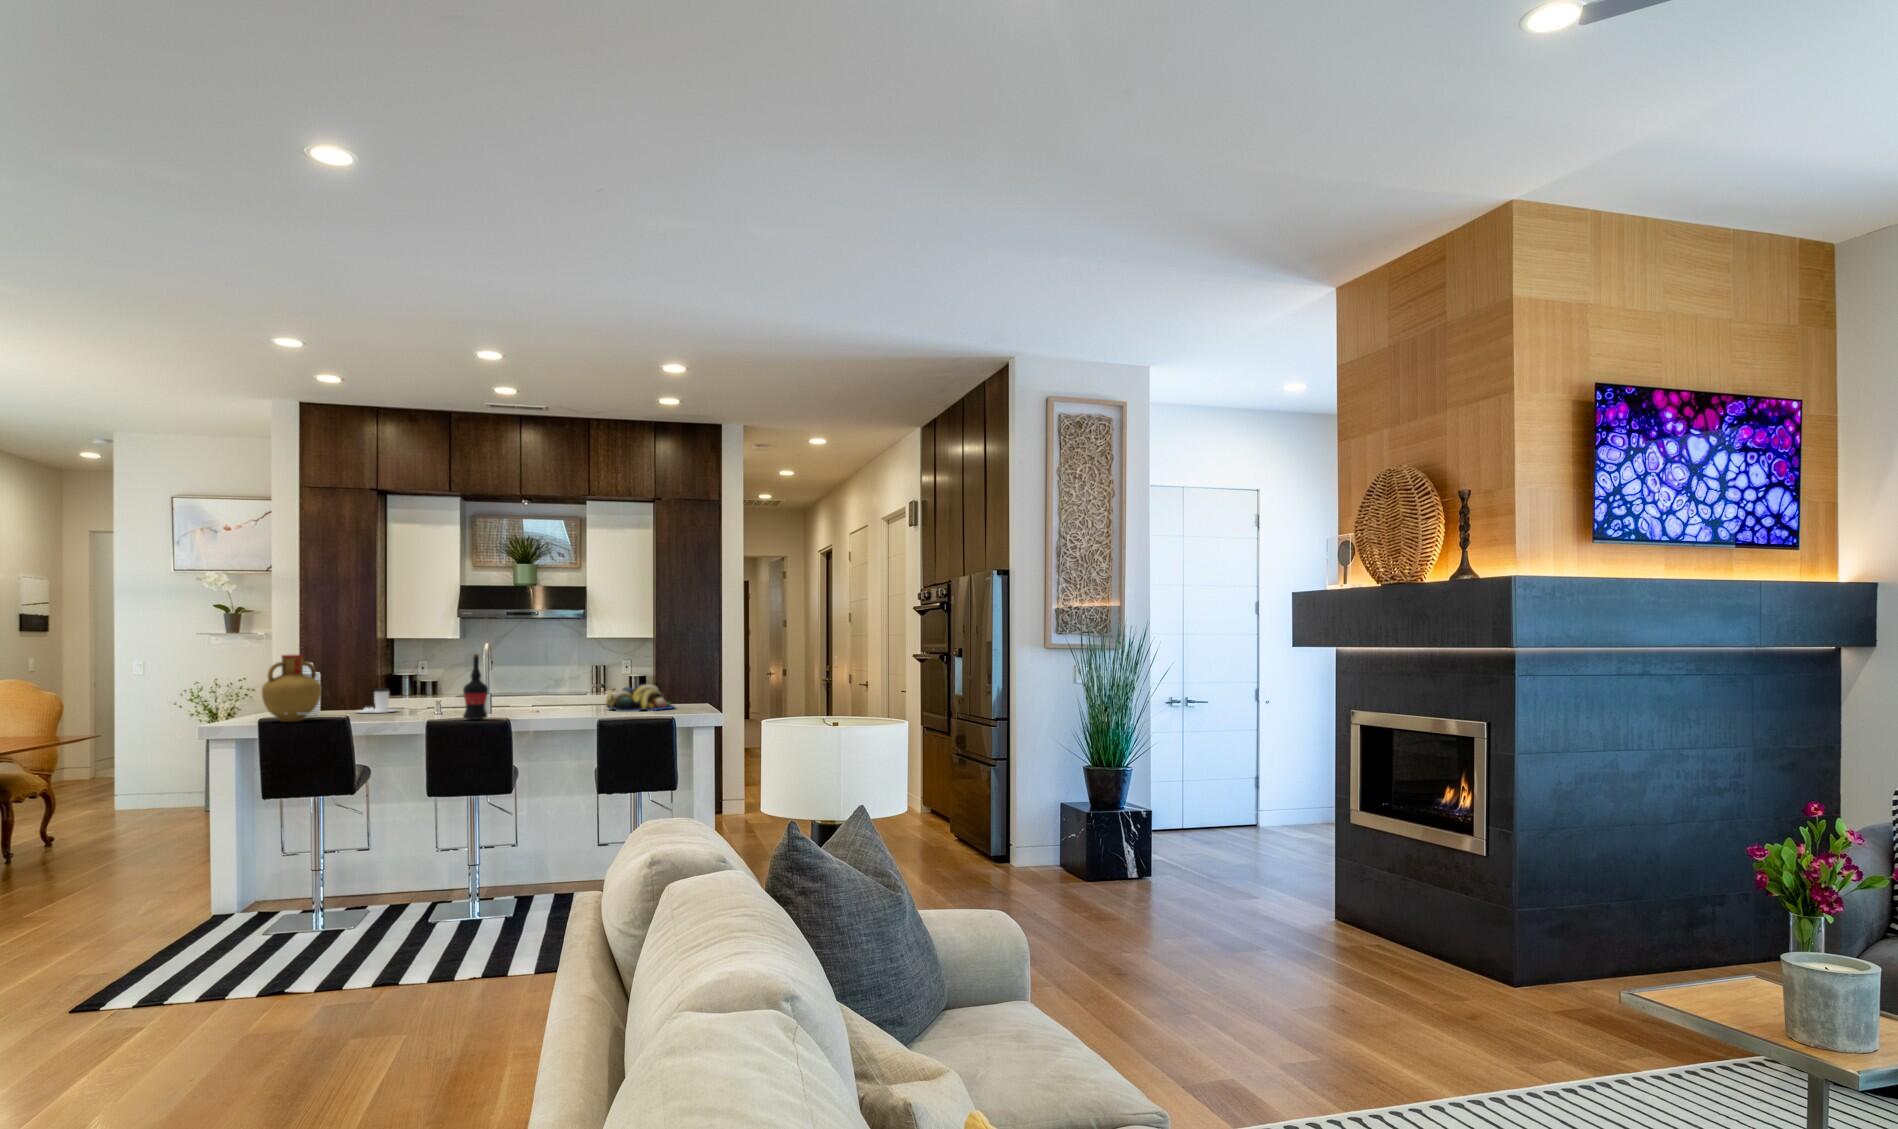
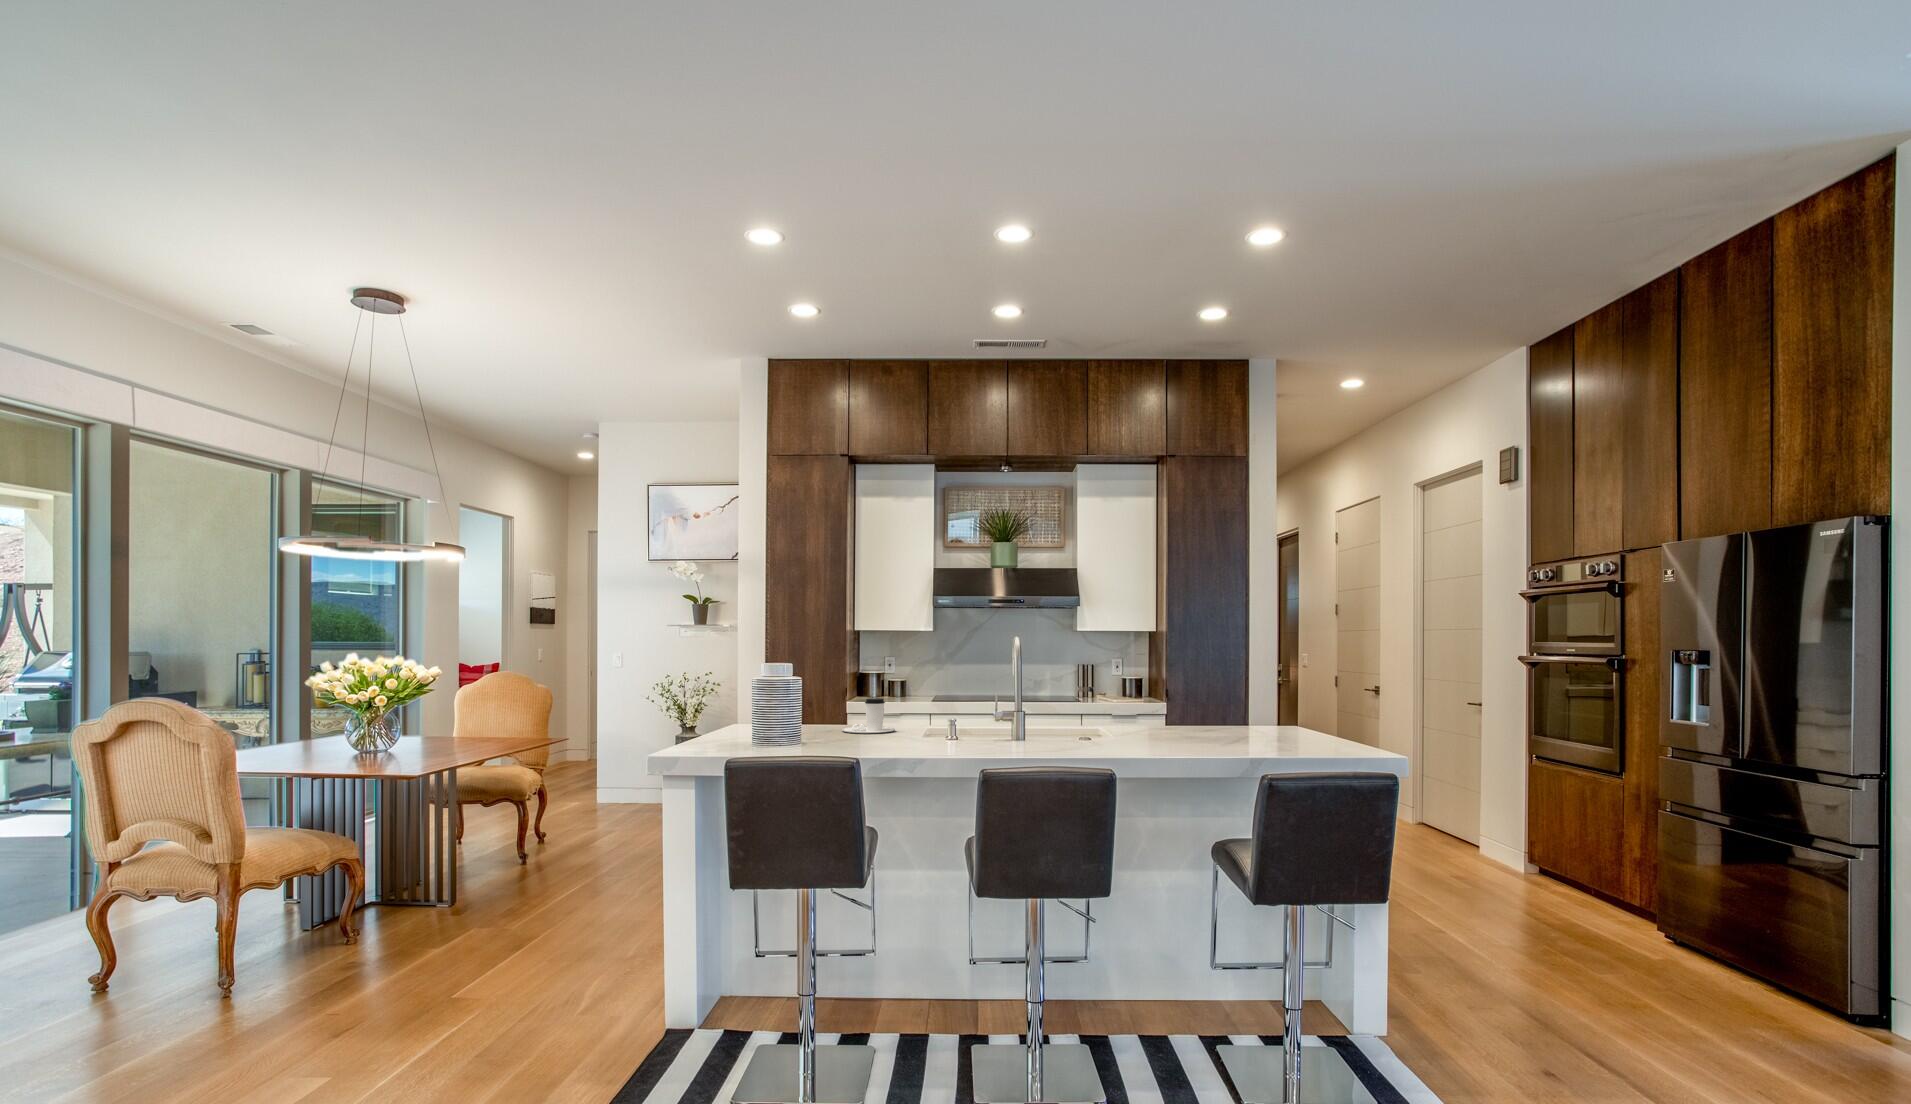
wine bottle: present [463,654,488,720] -> none [1005,655,1041,758]
vase: present [262,655,321,722] -> none [730,653,806,750]
fruit bowl: present [606,684,674,712] -> none [1180,701,1286,746]

